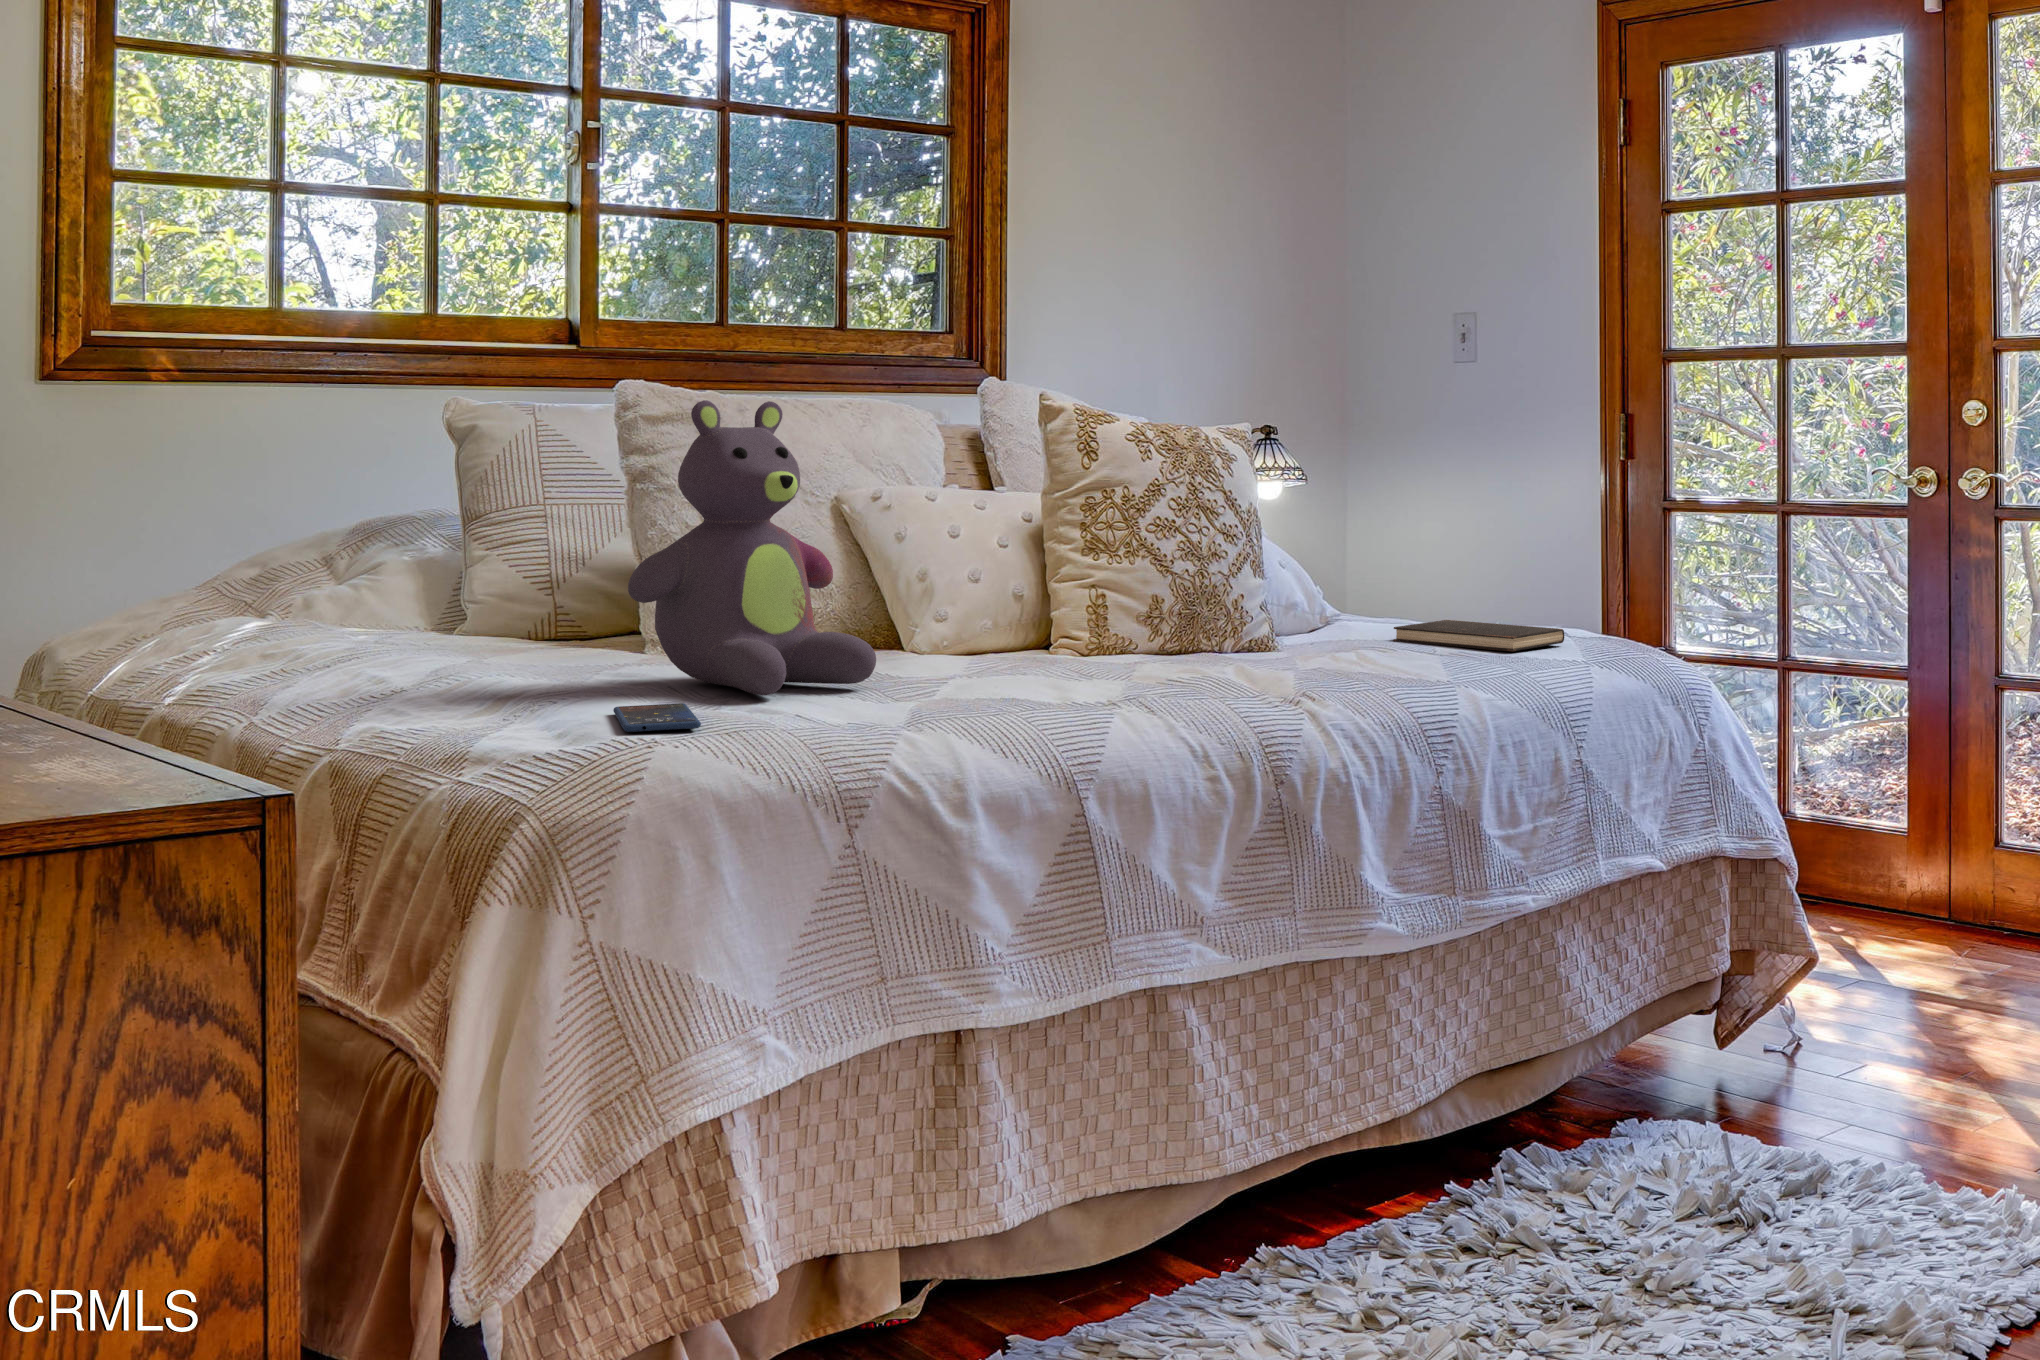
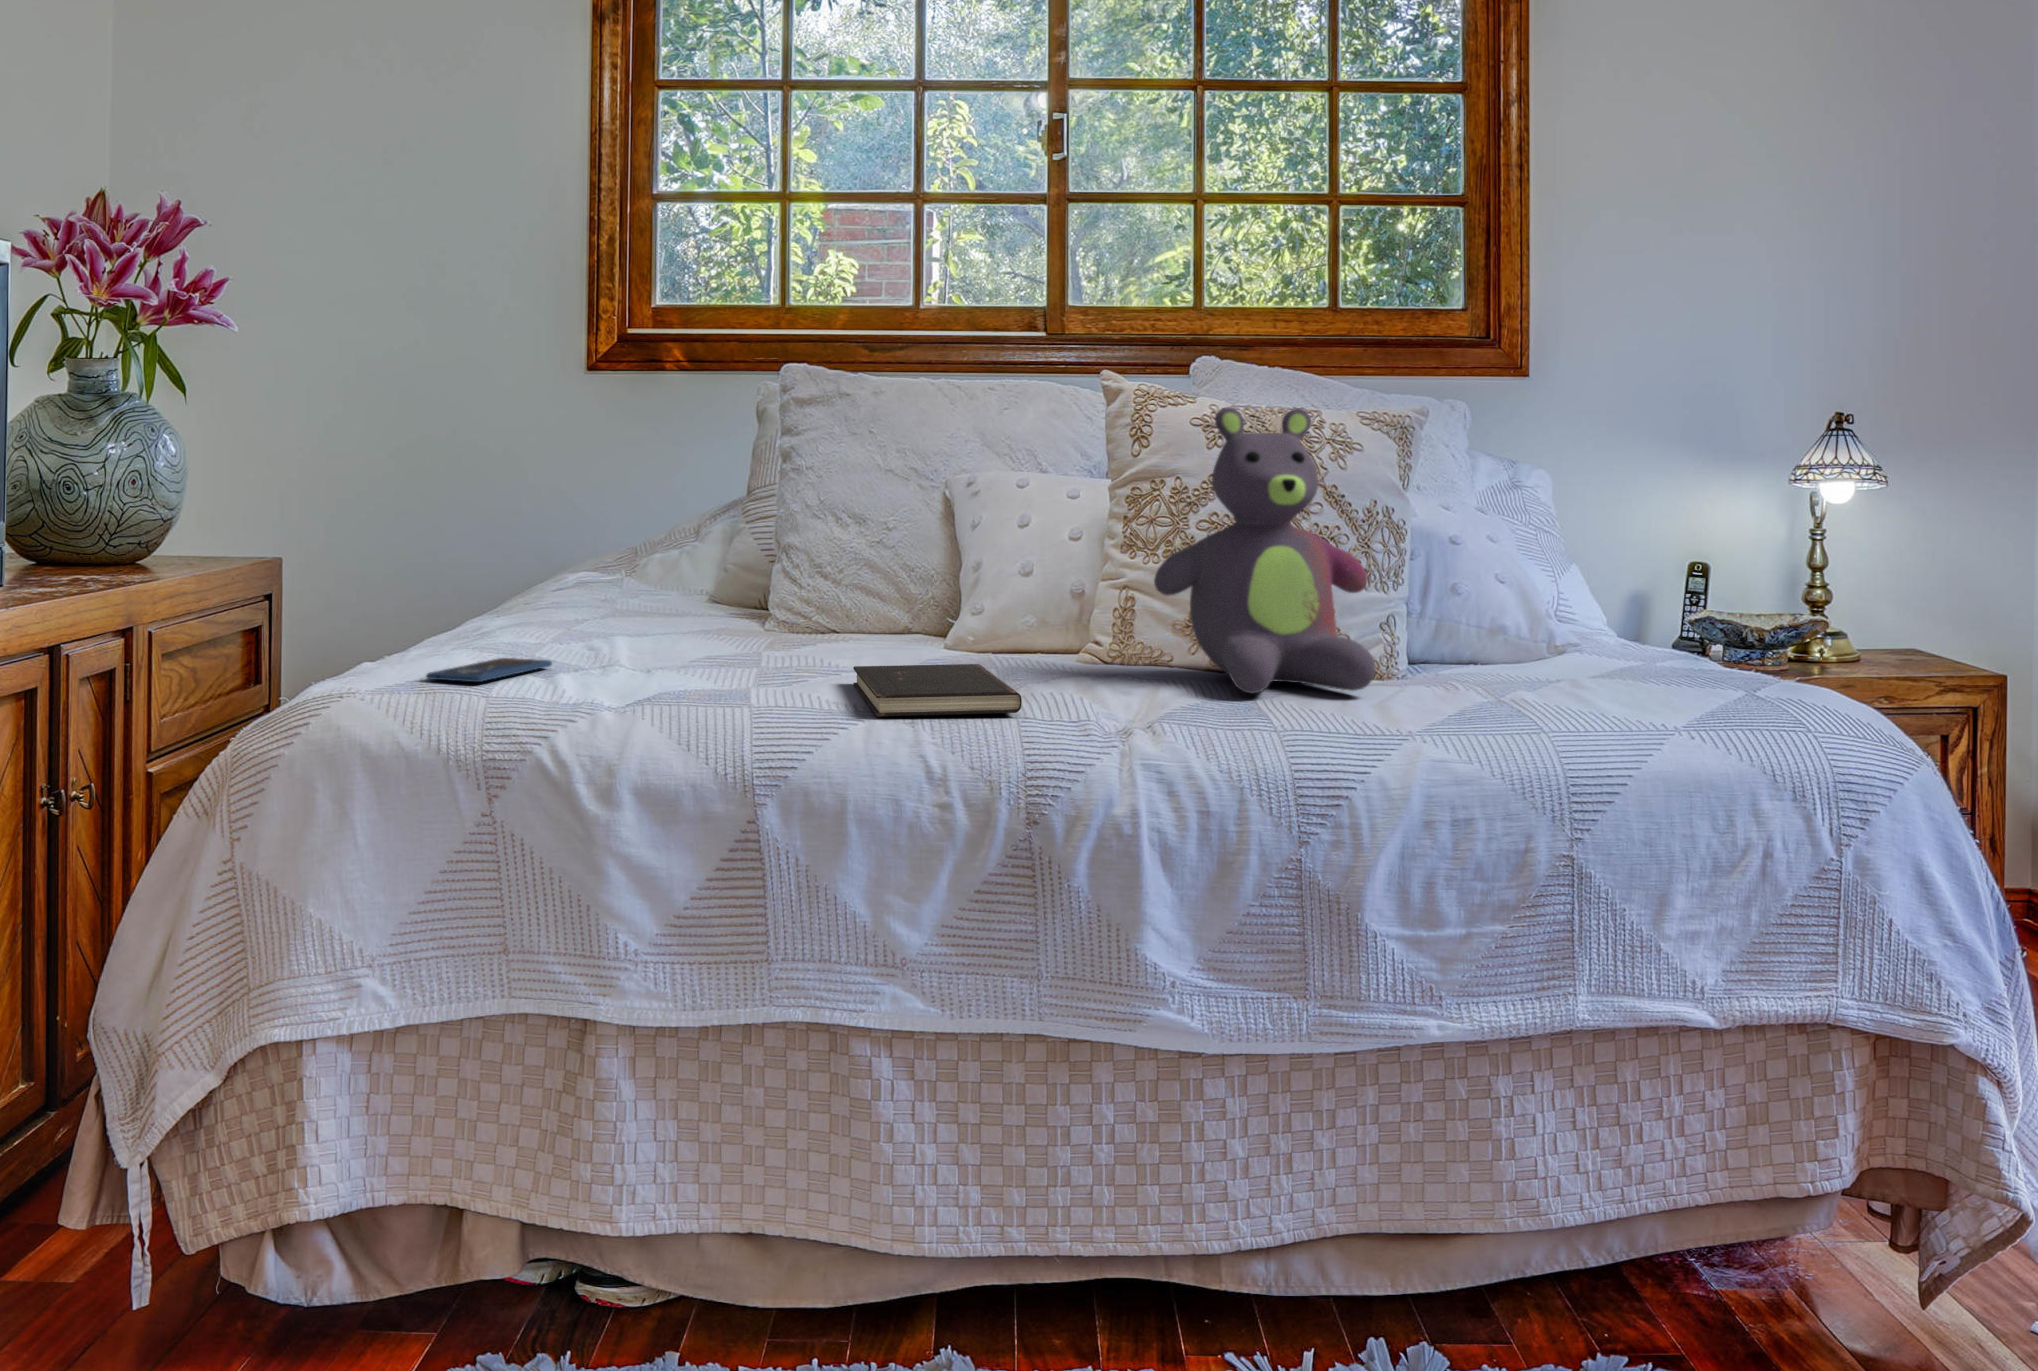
stuffed bear: present [628,400,876,695] -> present [1154,407,1375,693]
hardcover book: present [1394,620,1564,651] -> present [853,664,1022,717]

